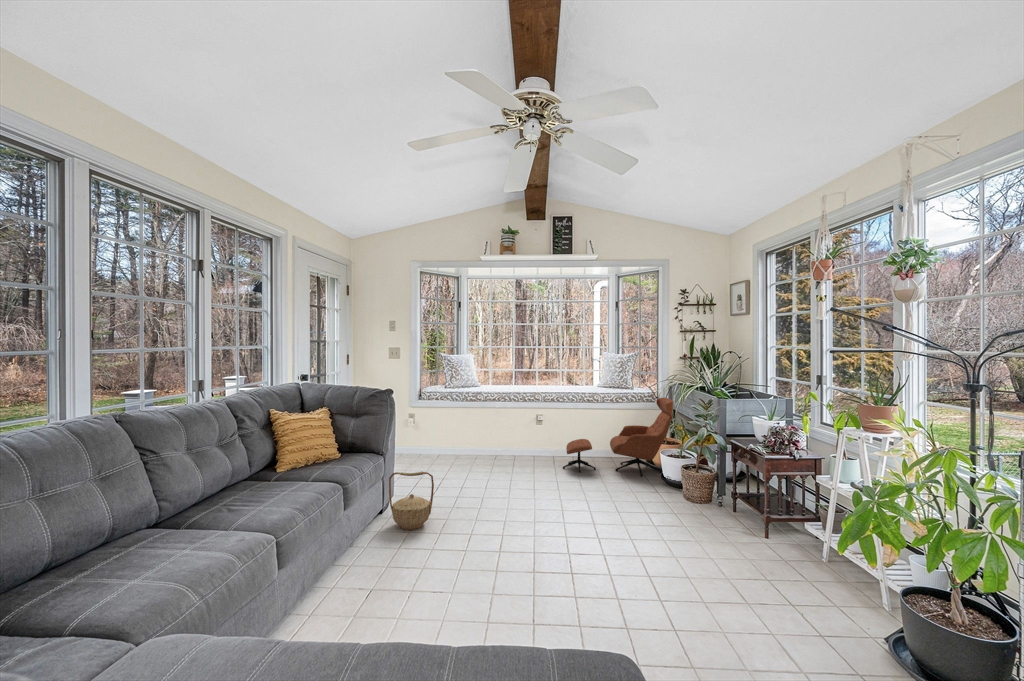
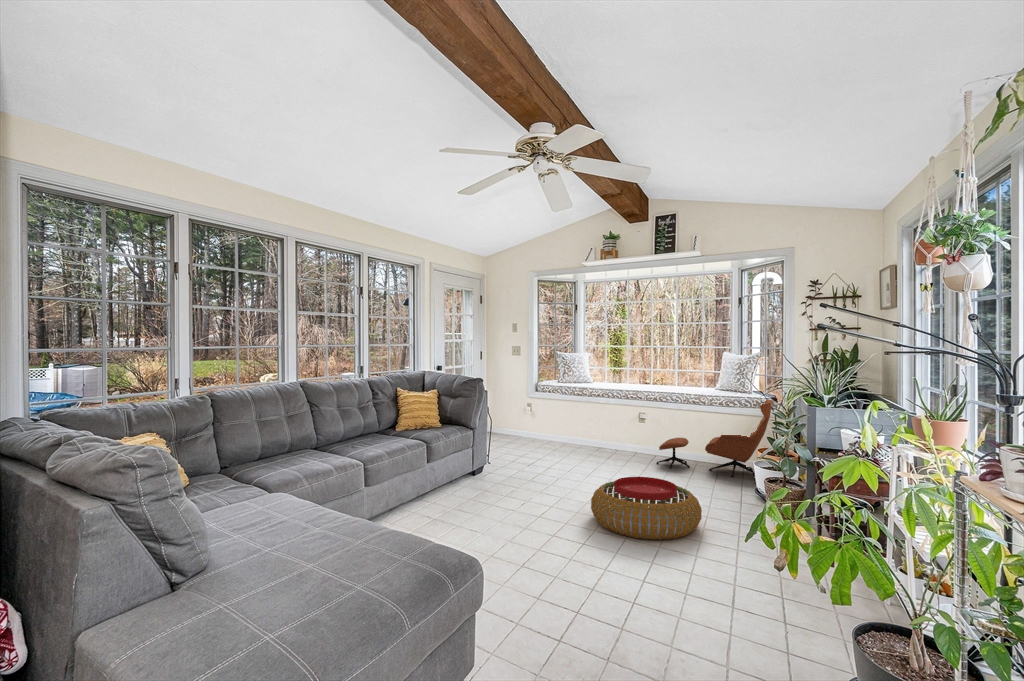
basket: present [389,472,434,530] -> none [476,442,508,488]
pouf: none [562,499,691,582] -> present [591,477,702,540]

